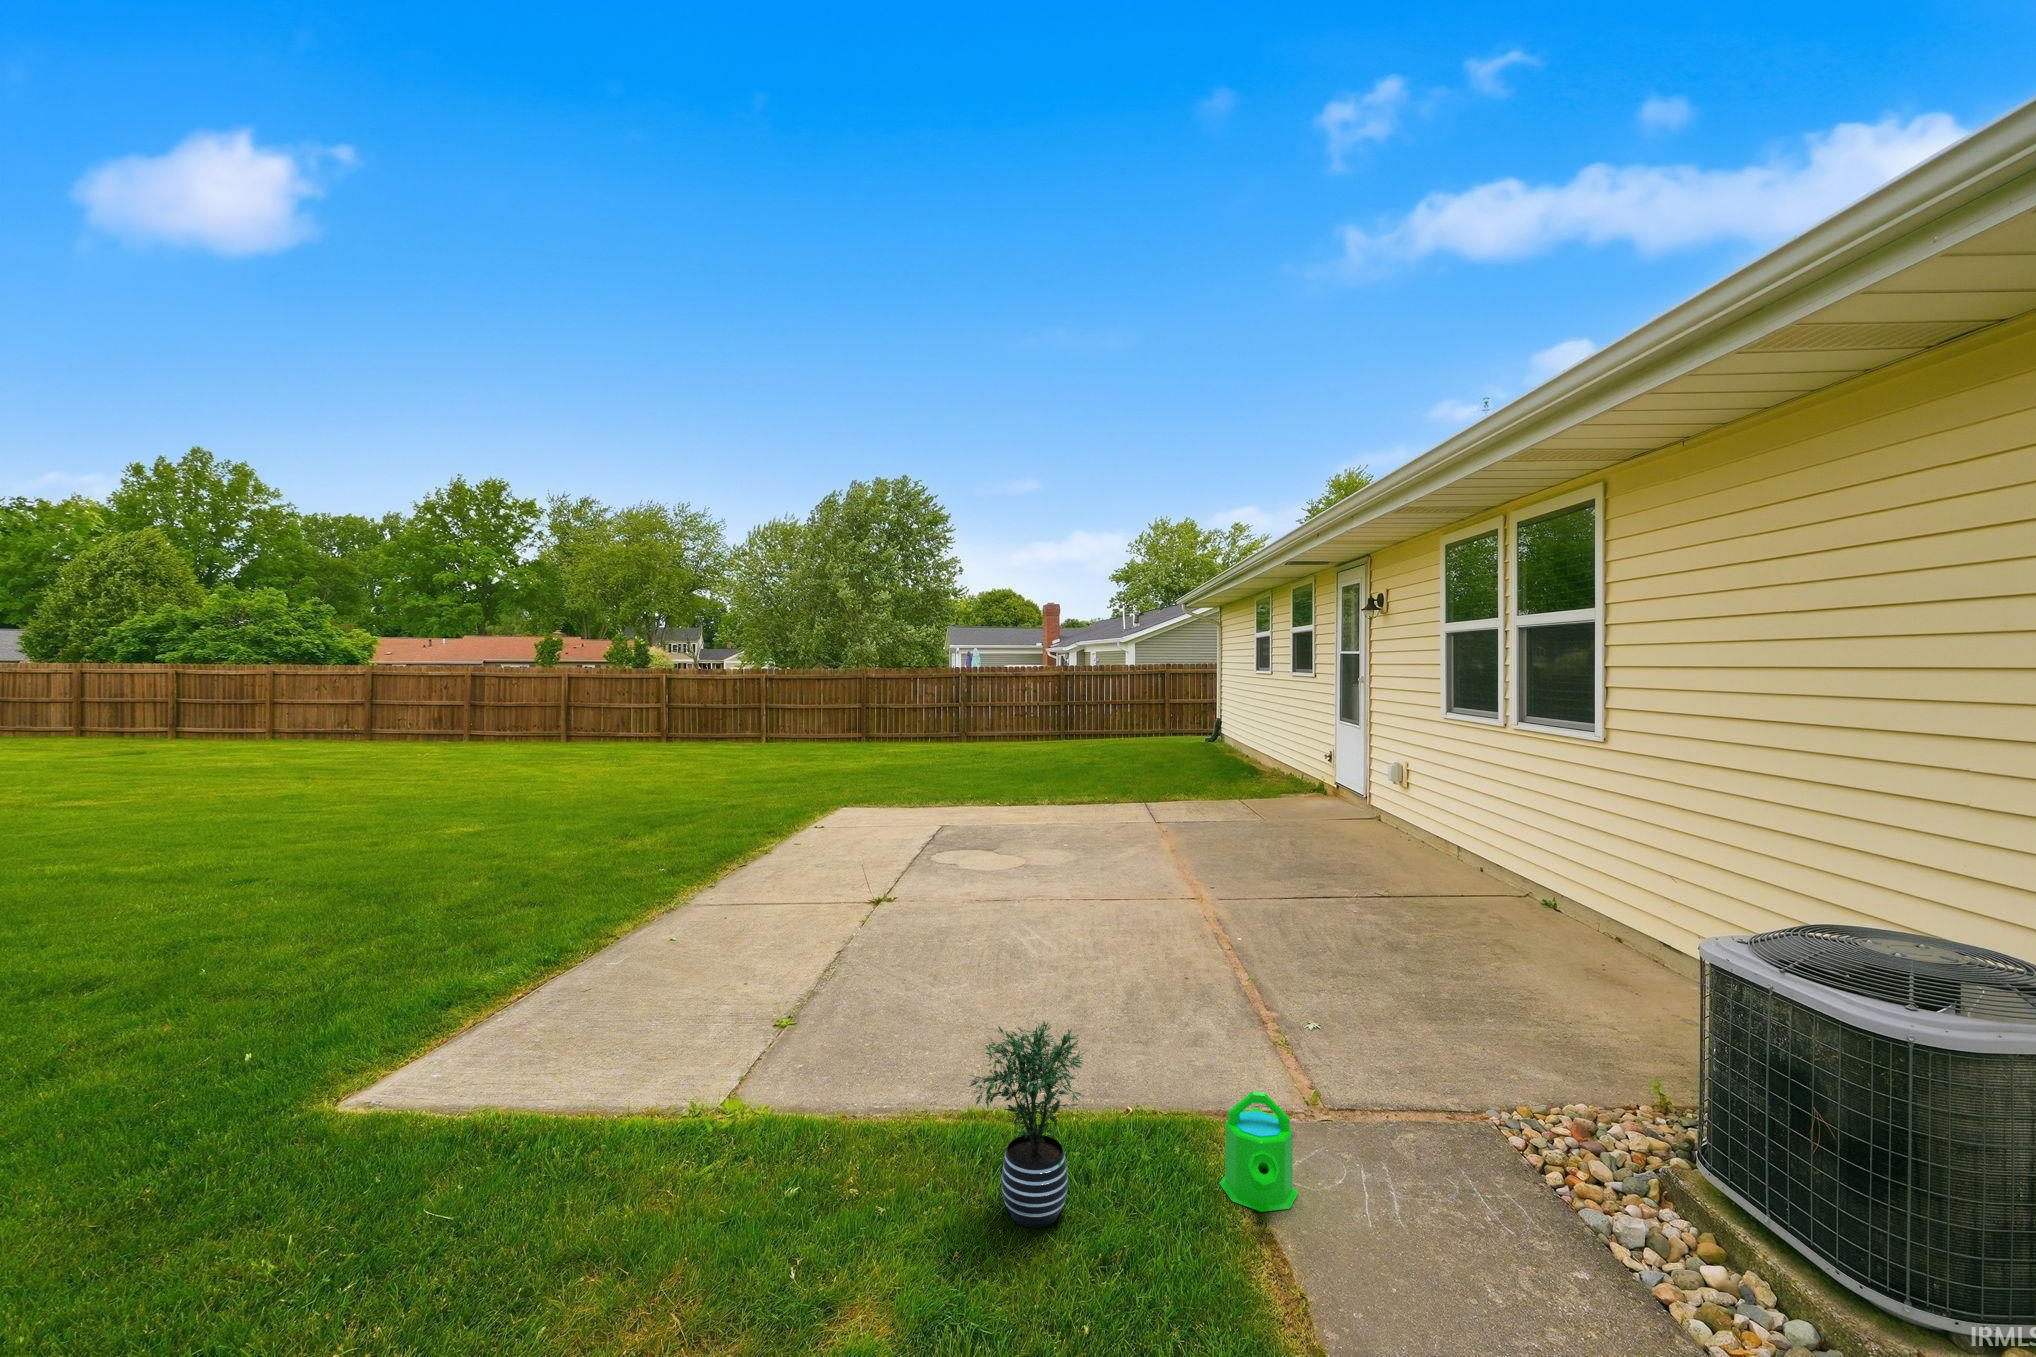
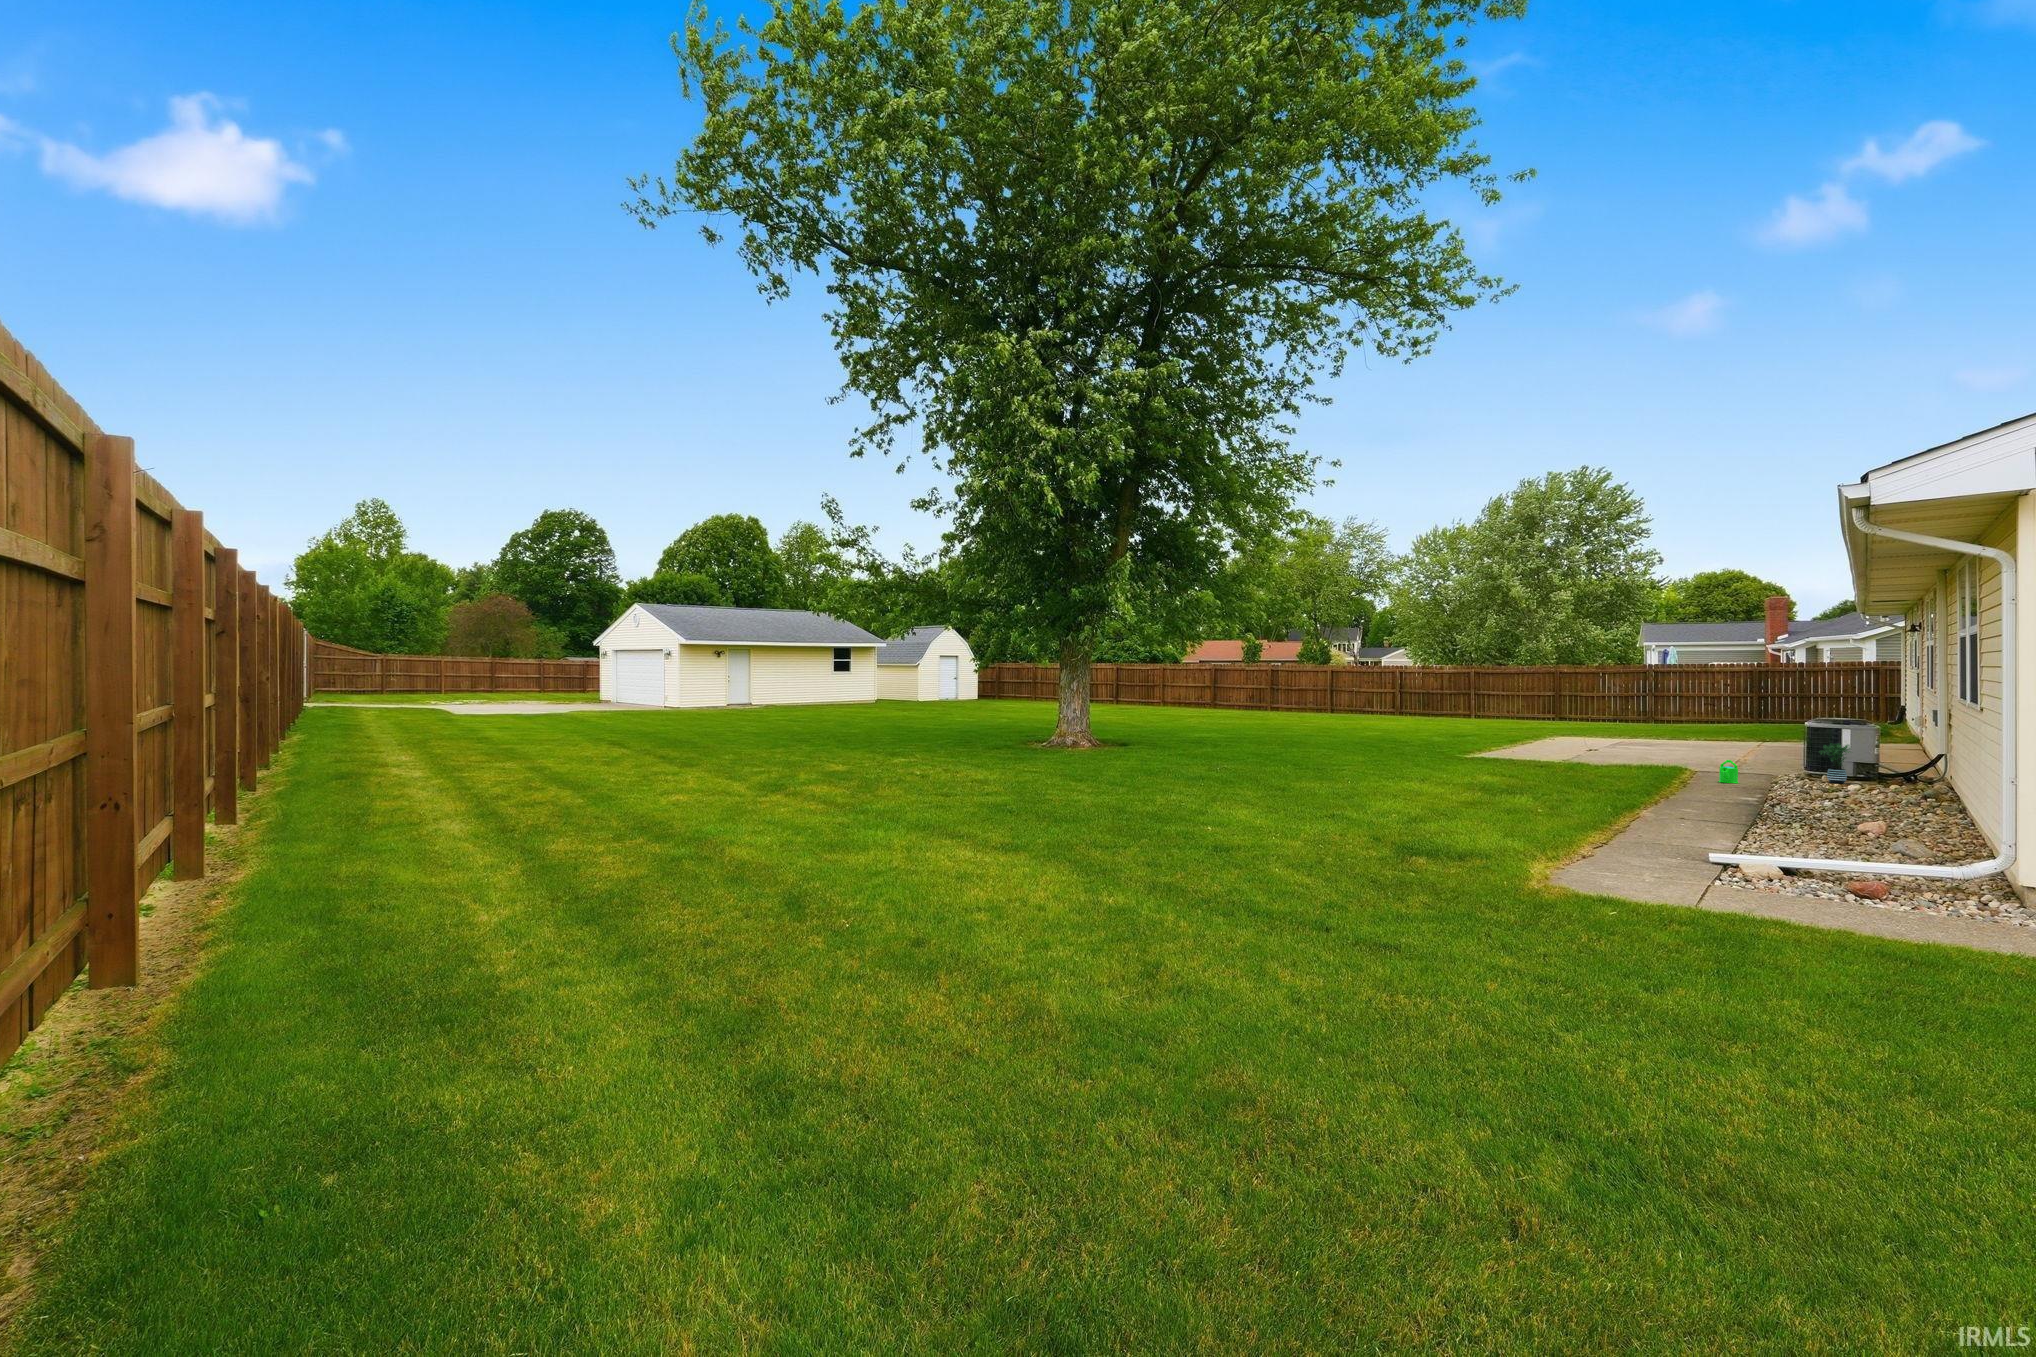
potted plant: present [969,1021,1084,1228] -> present [1821,744,1850,784]

